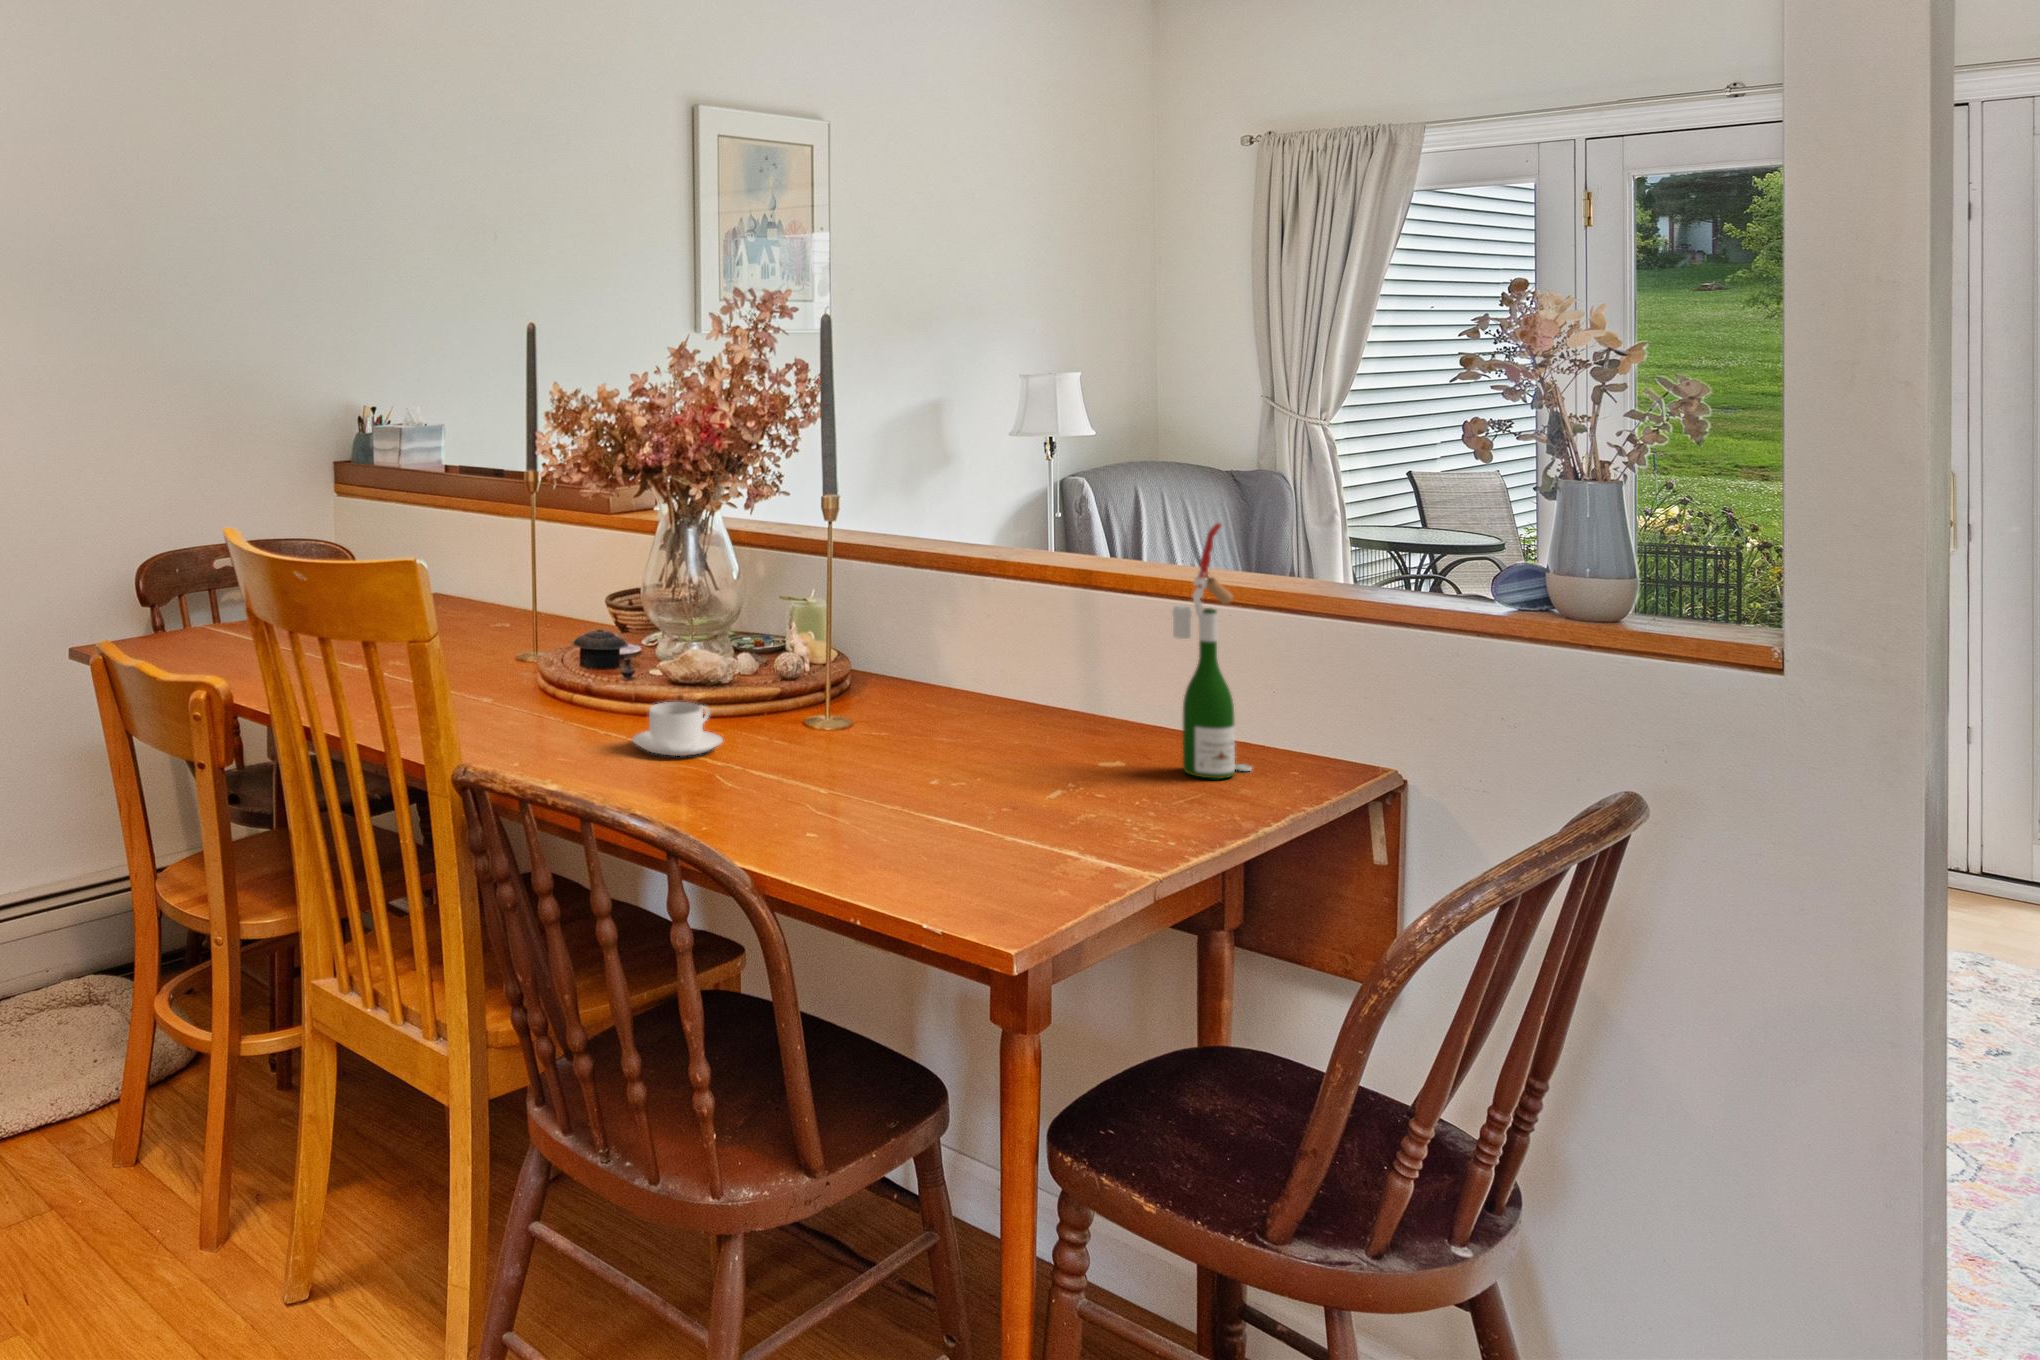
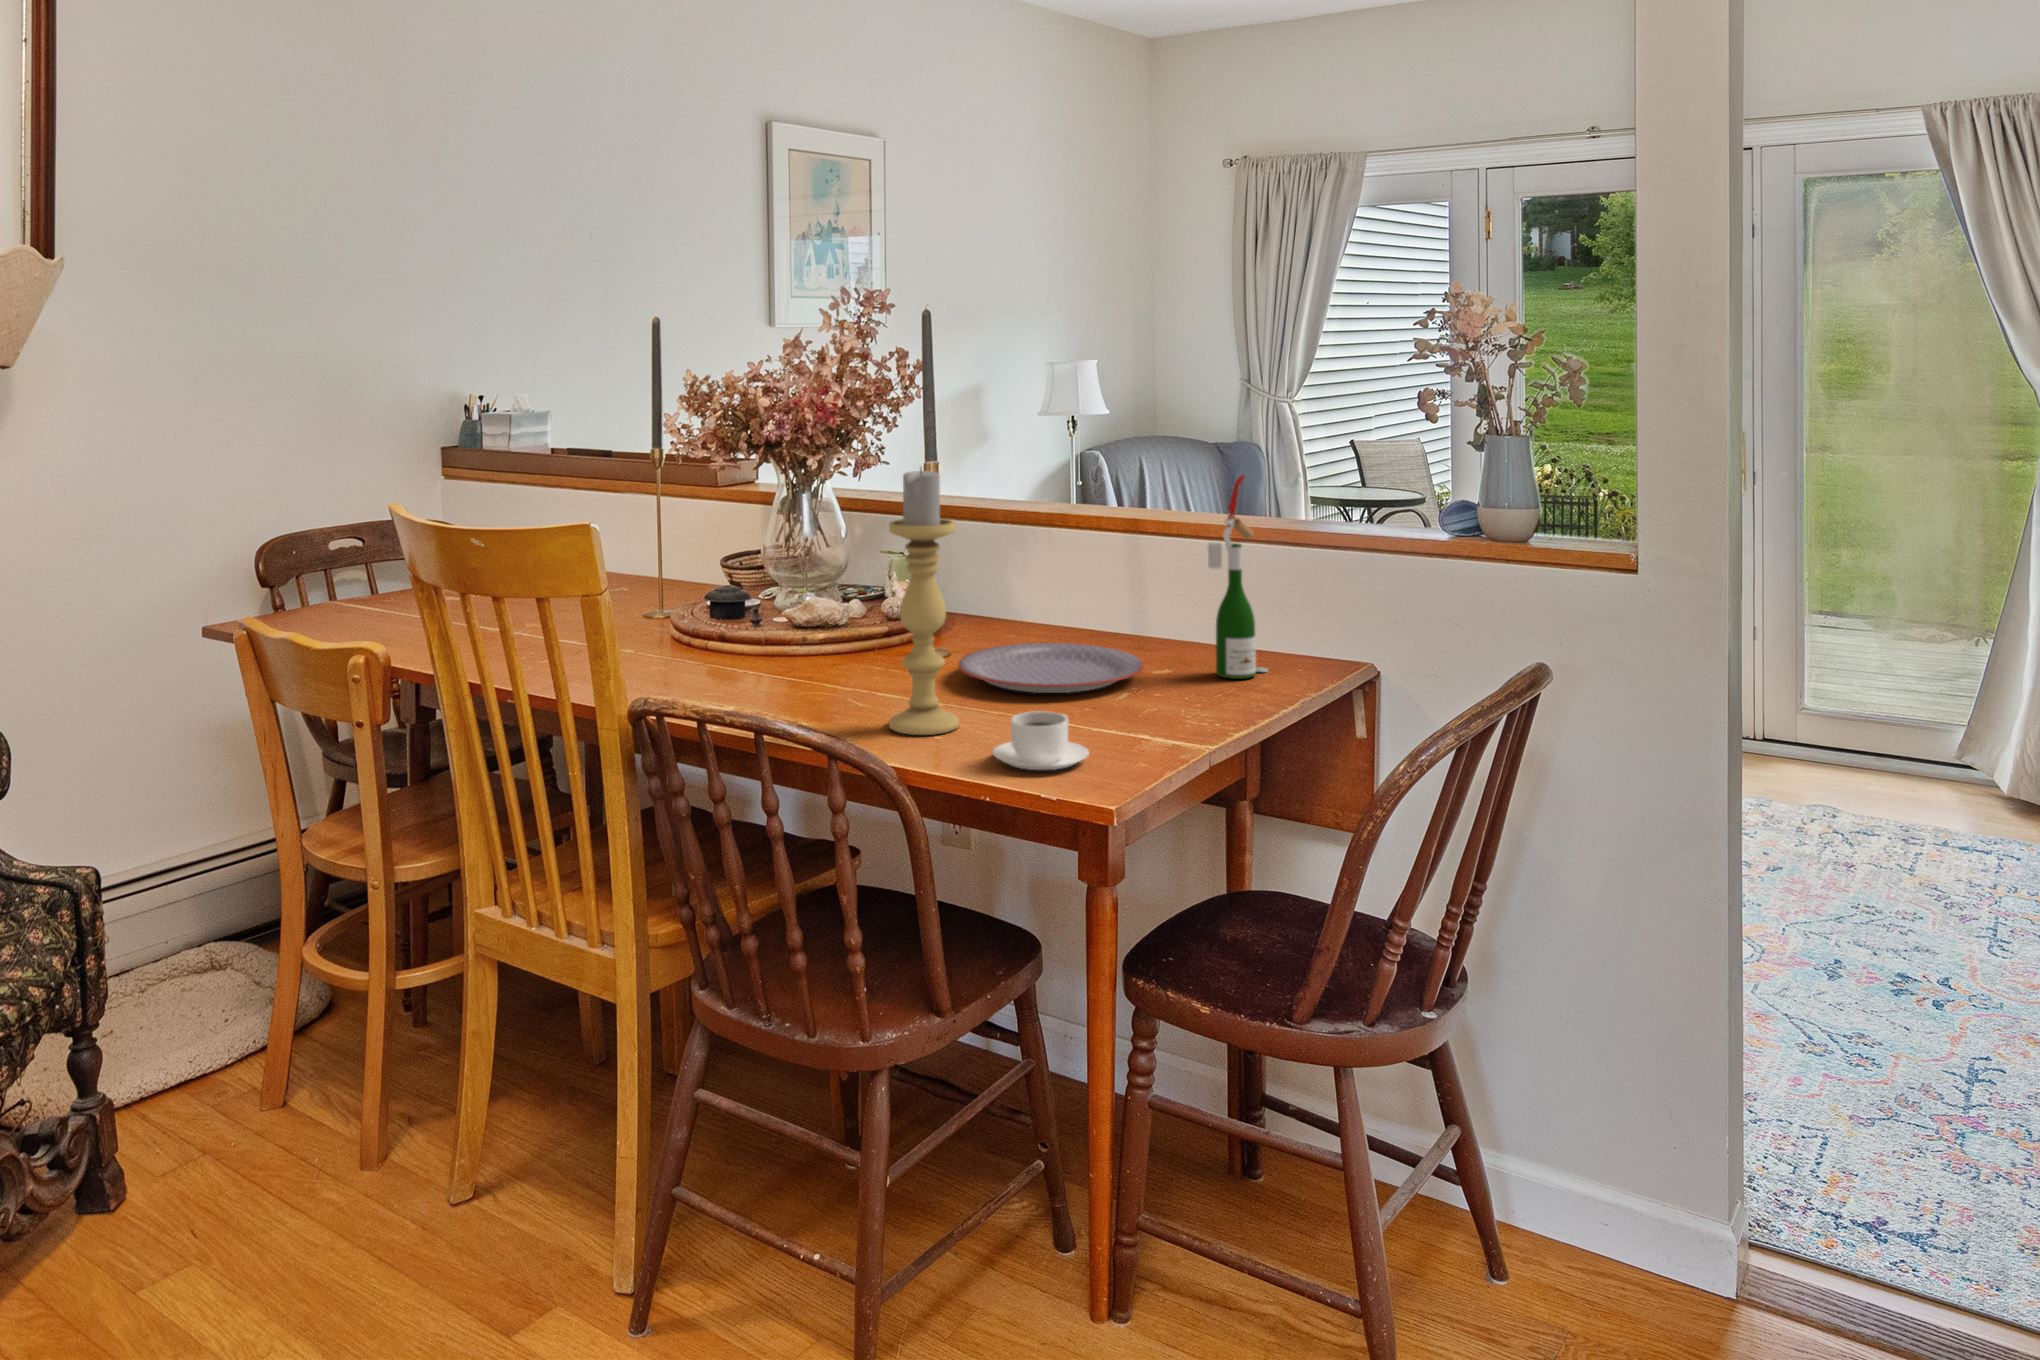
candle holder: none [761,504,846,827] -> present [889,468,959,735]
coffee cup: present [632,702,723,756] -> present [993,711,1089,770]
plate: none [858,716,1088,783] -> present [958,643,1143,693]

